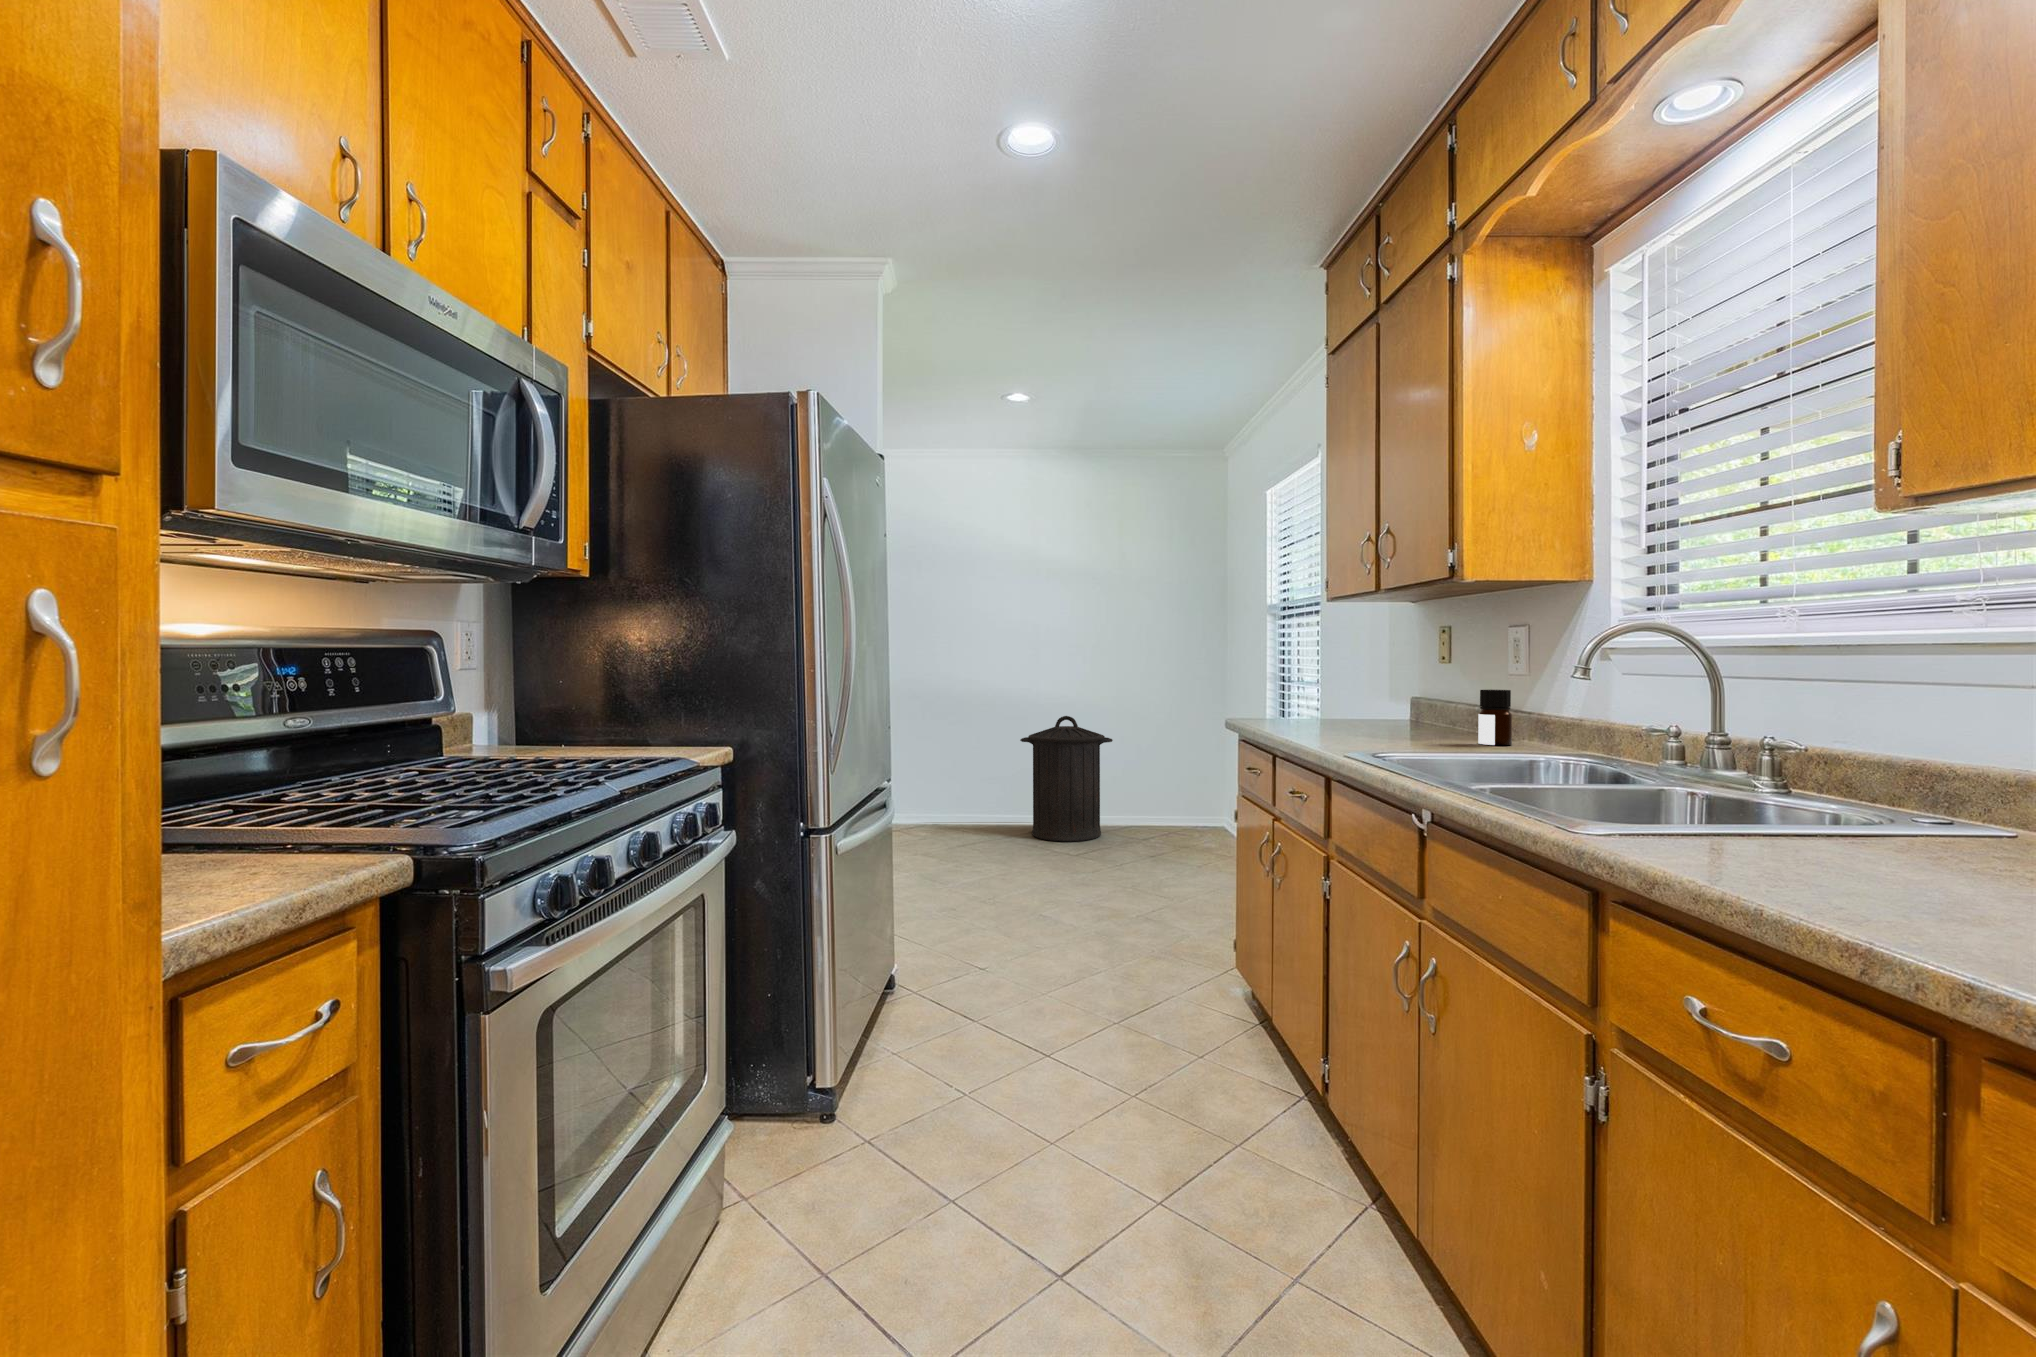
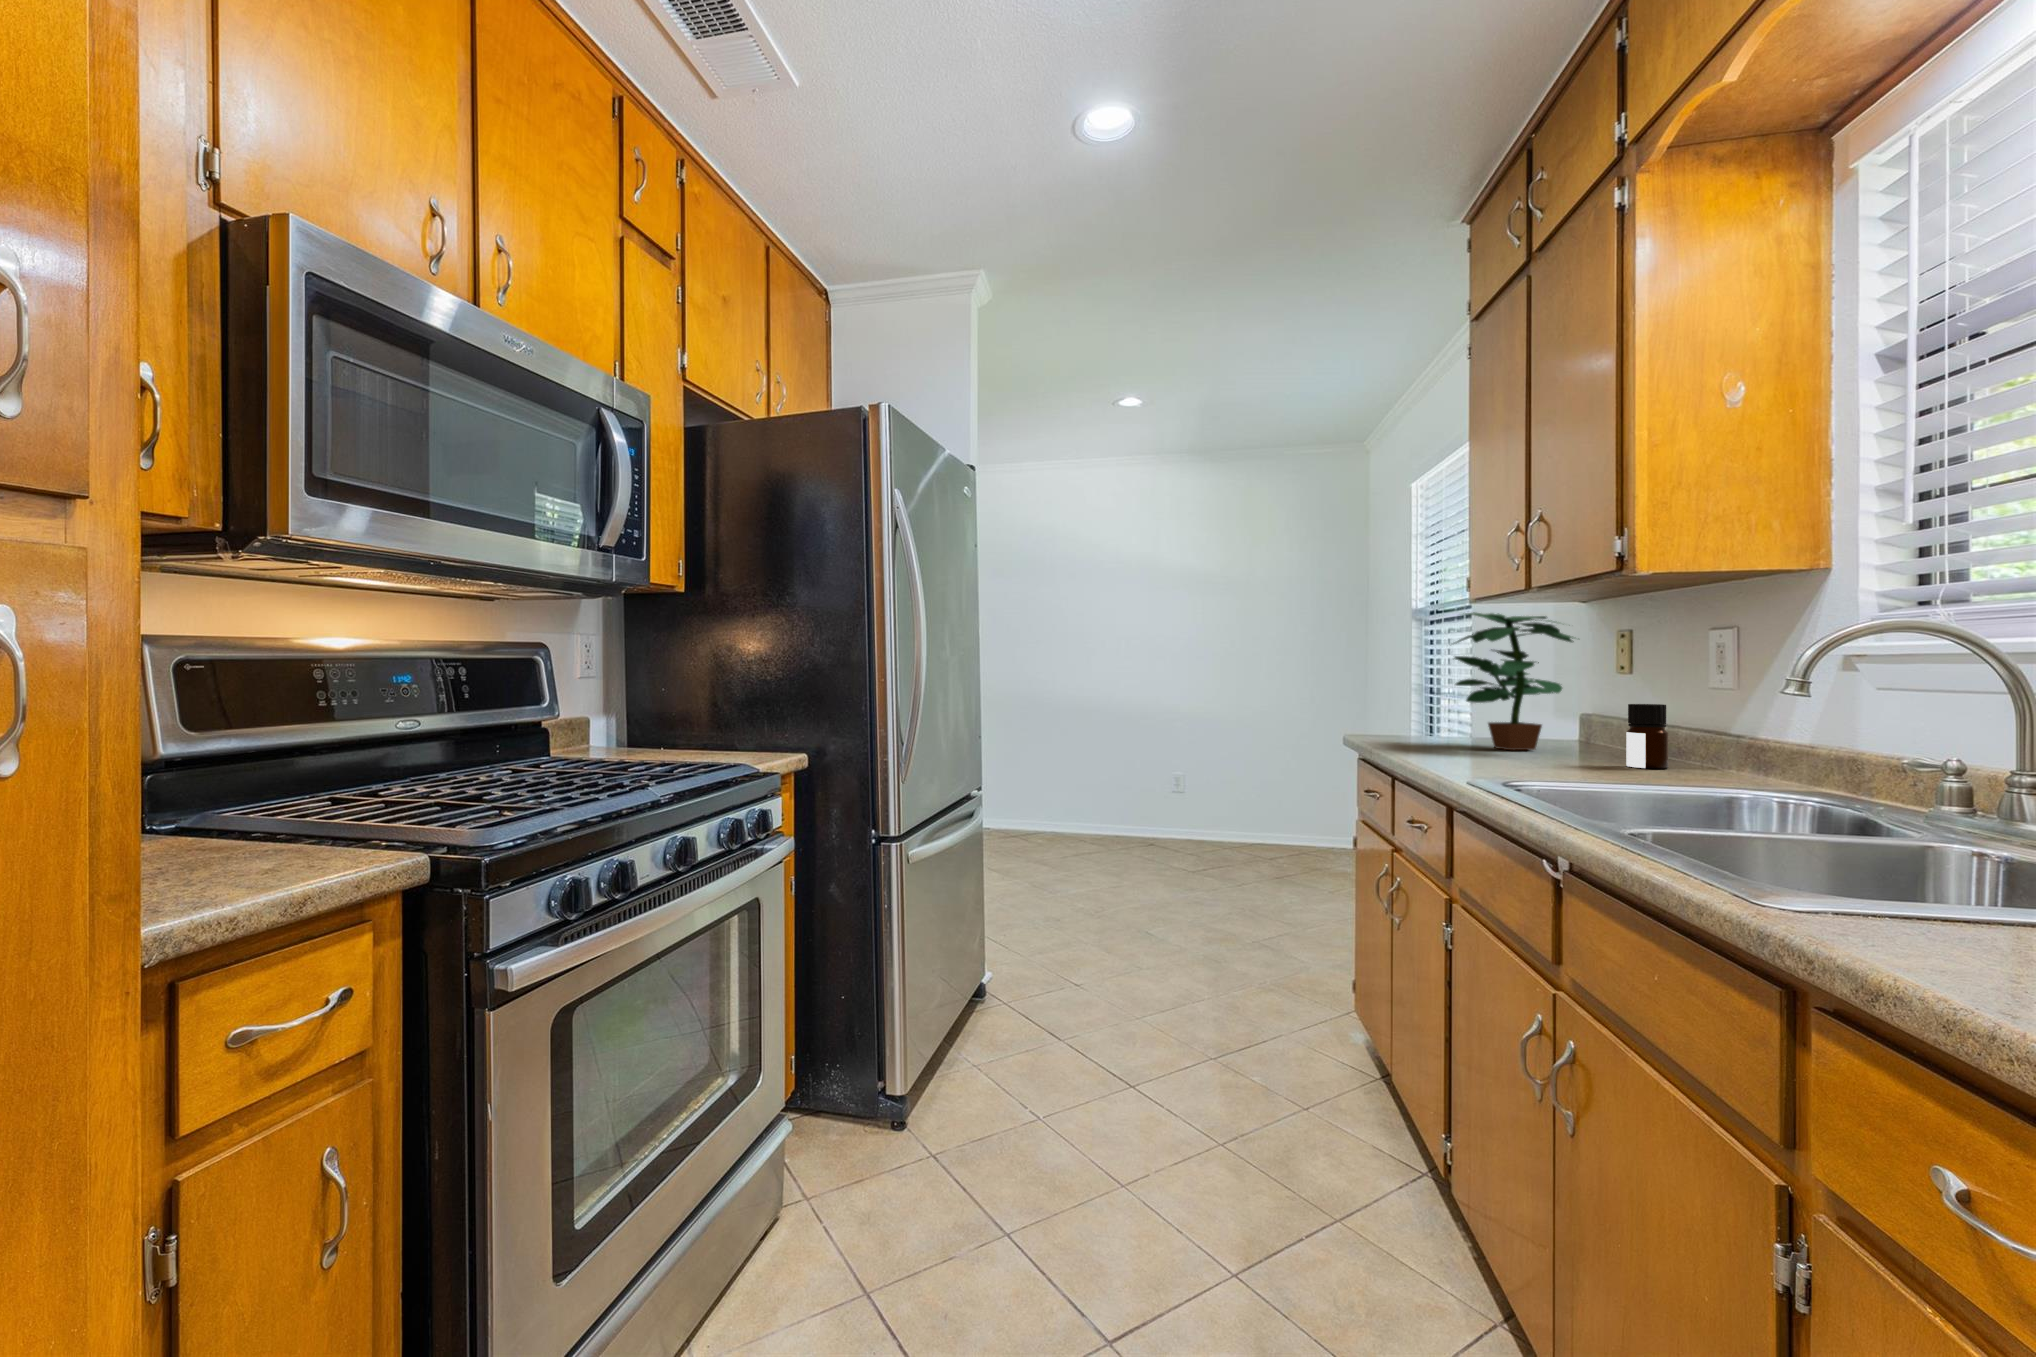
potted plant: none [1323,609,1437,732] -> present [1454,612,1574,750]
trash can: present [1020,716,1113,842] -> none [1151,727,1249,857]

